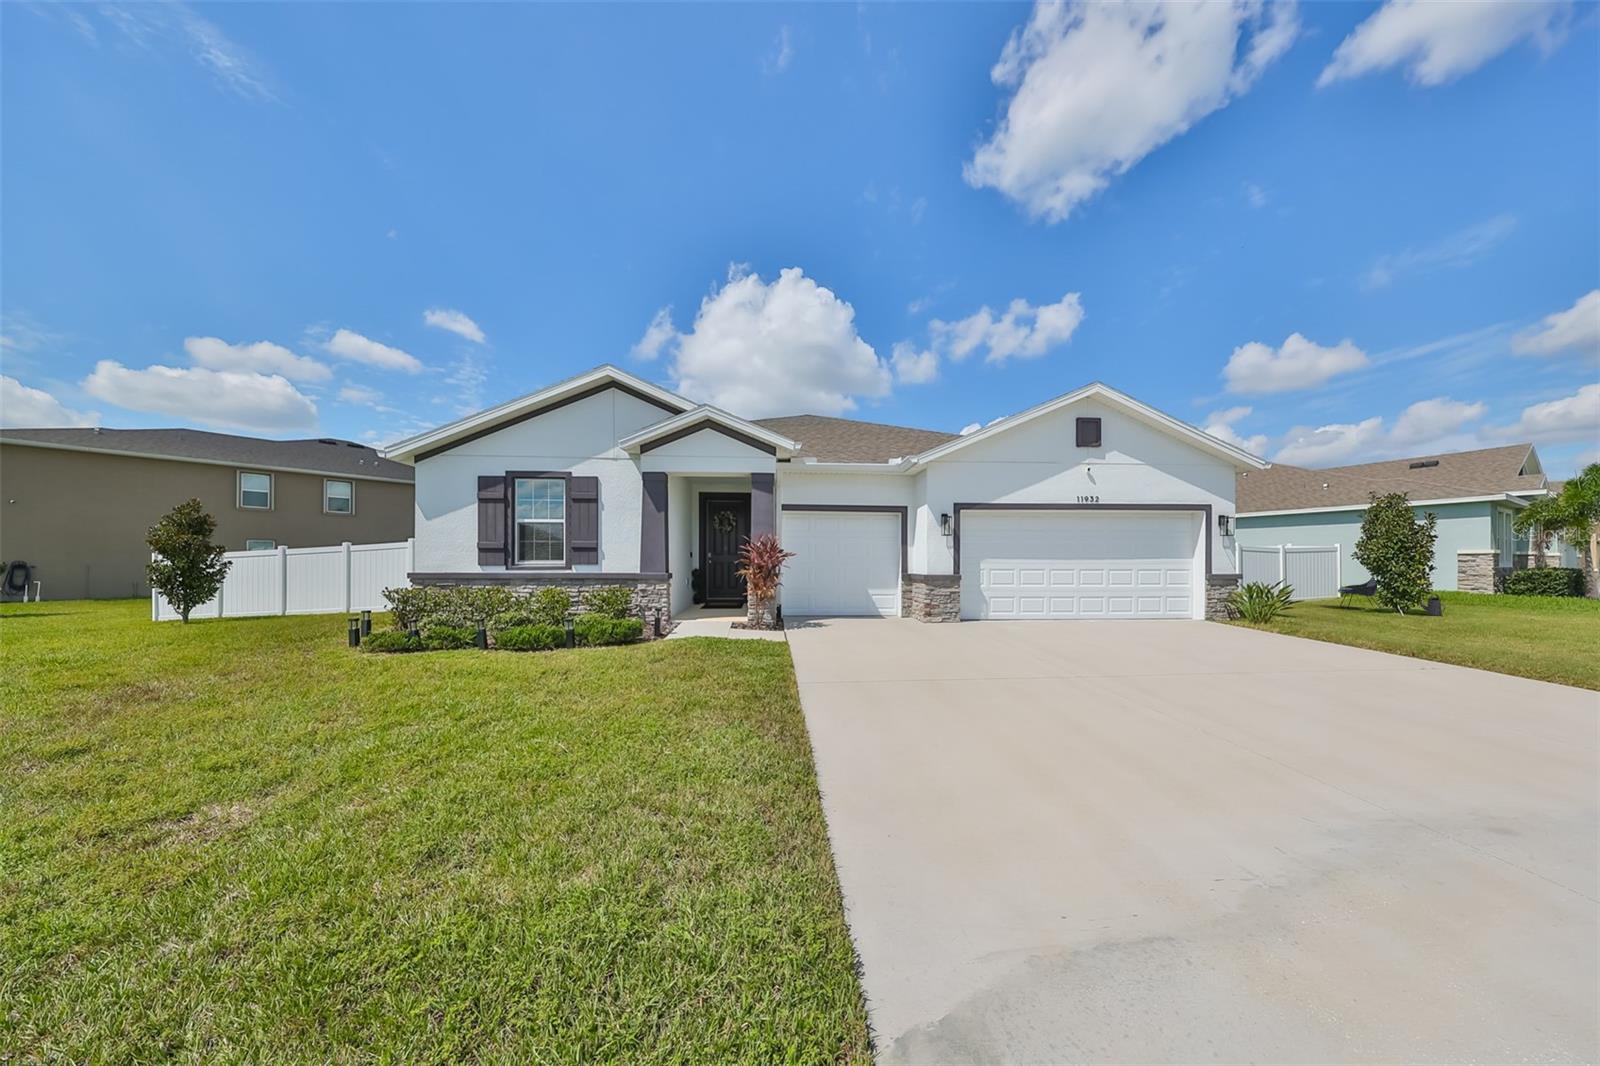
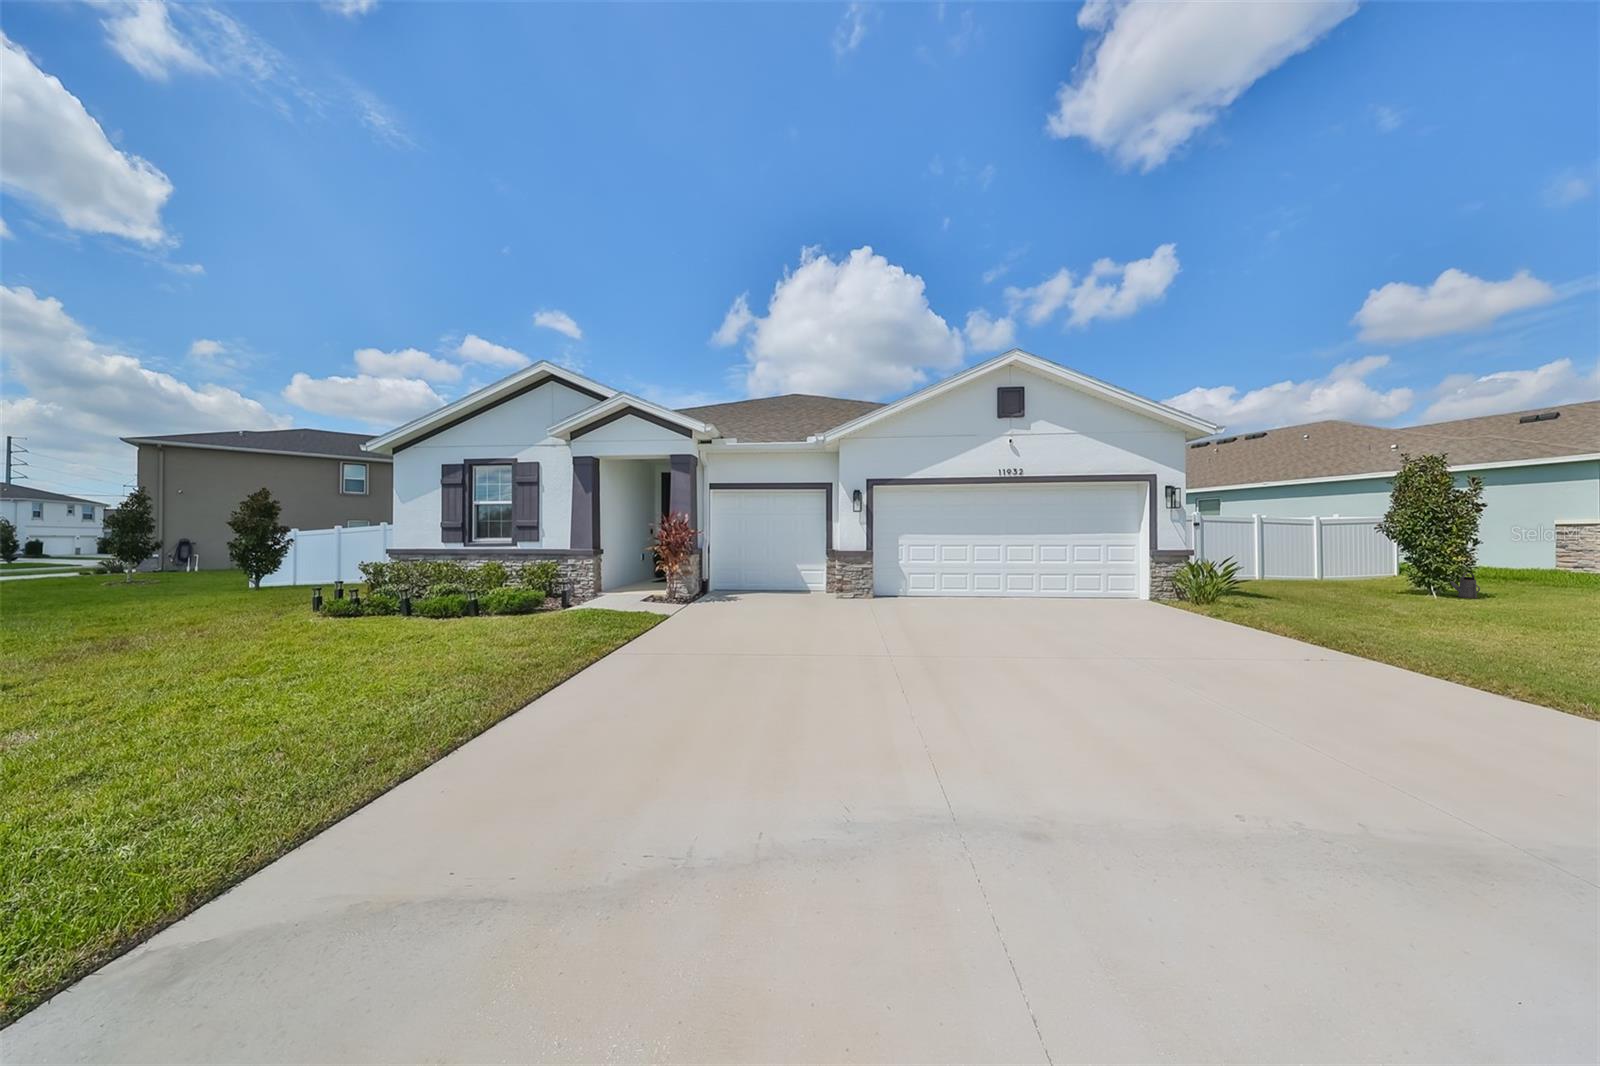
lounge chair: present [1338,577,1382,612] -> none [1356,551,1410,592]

